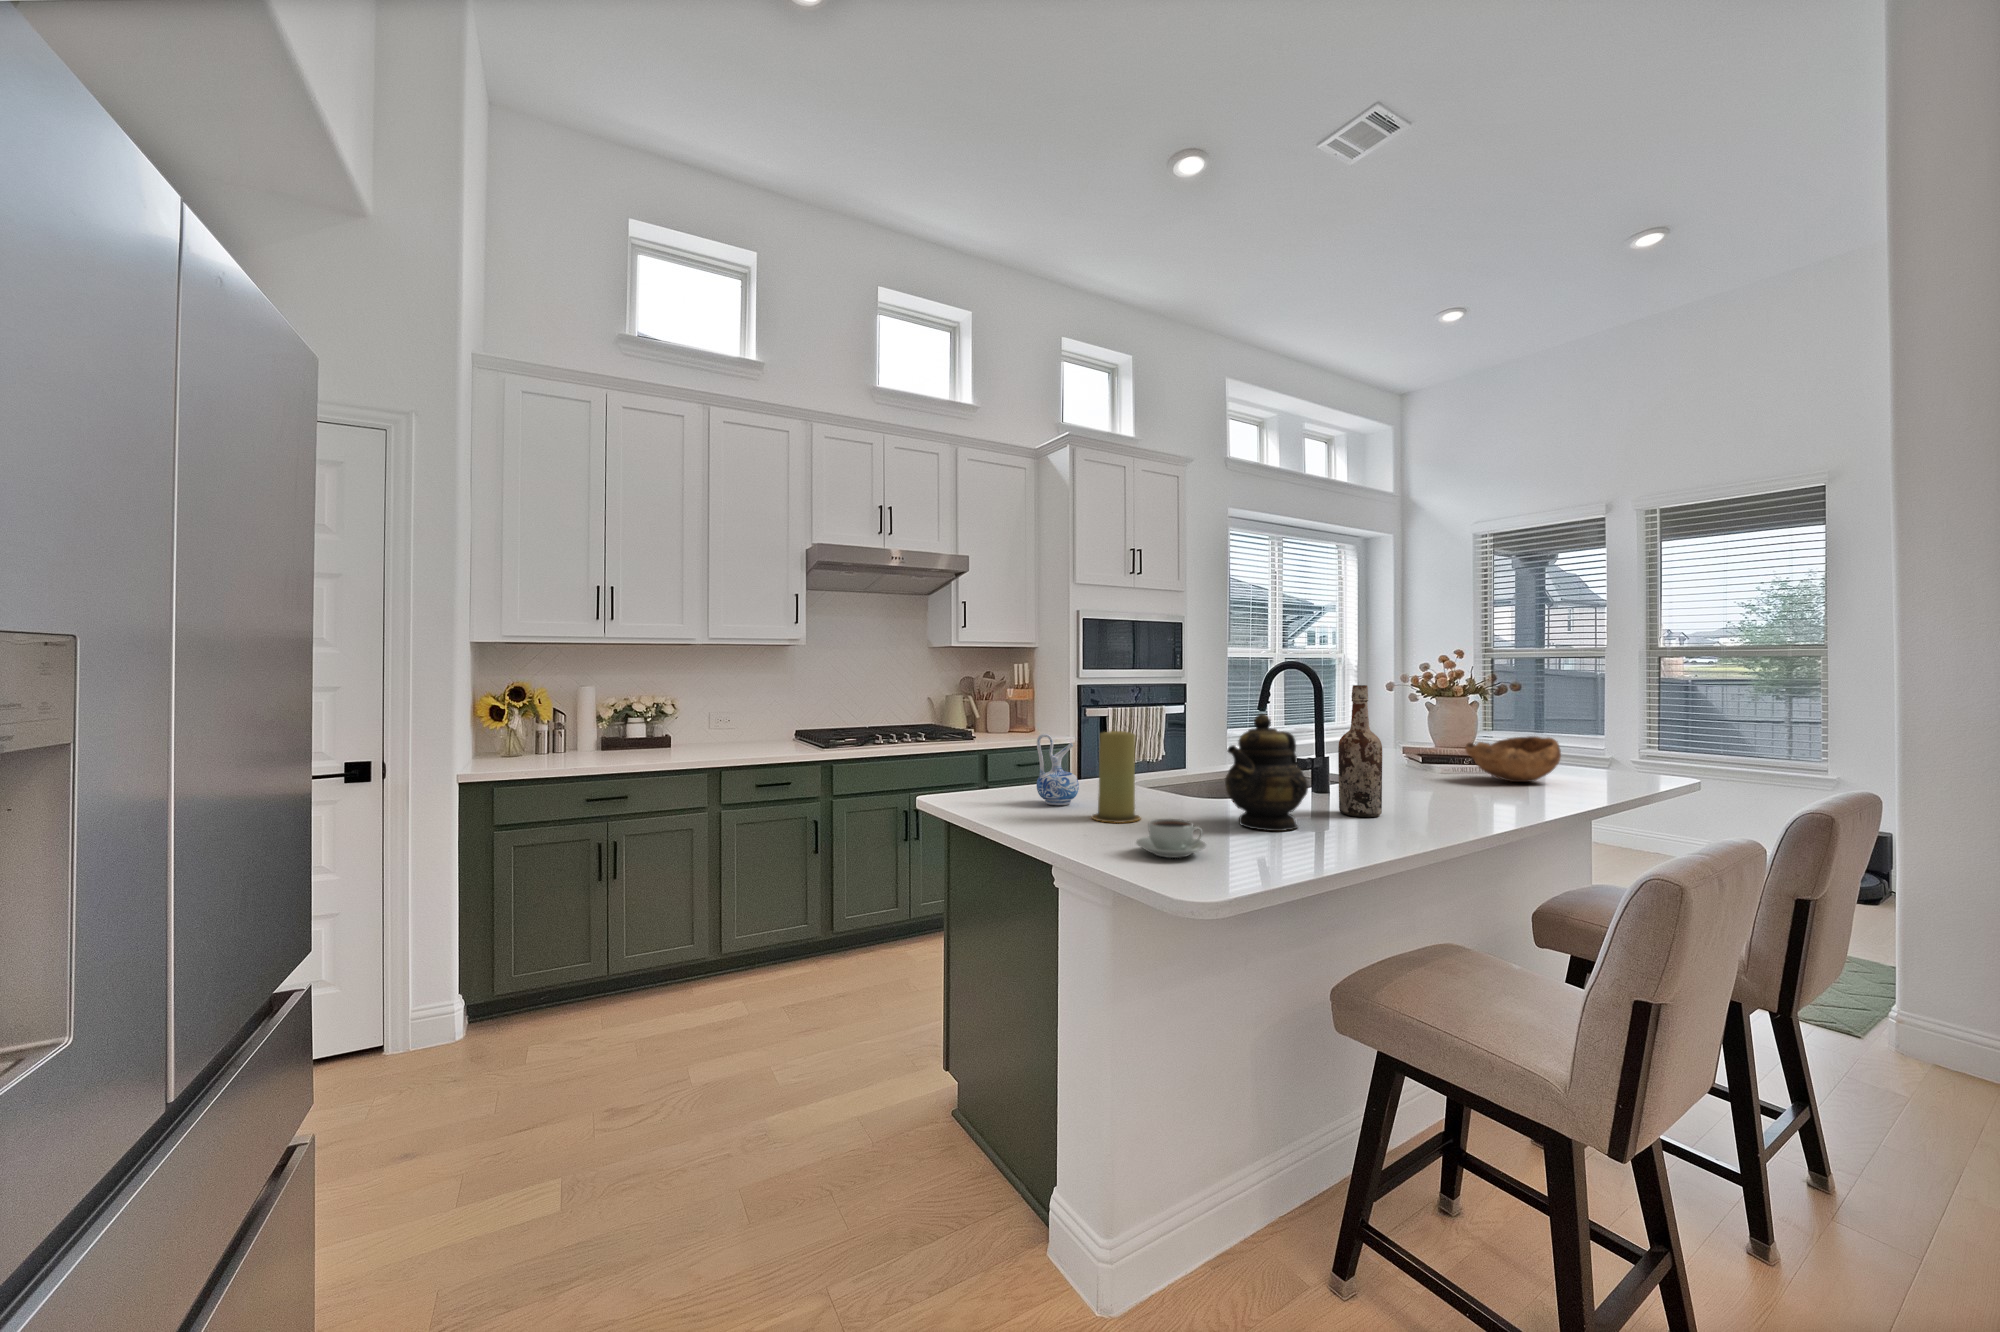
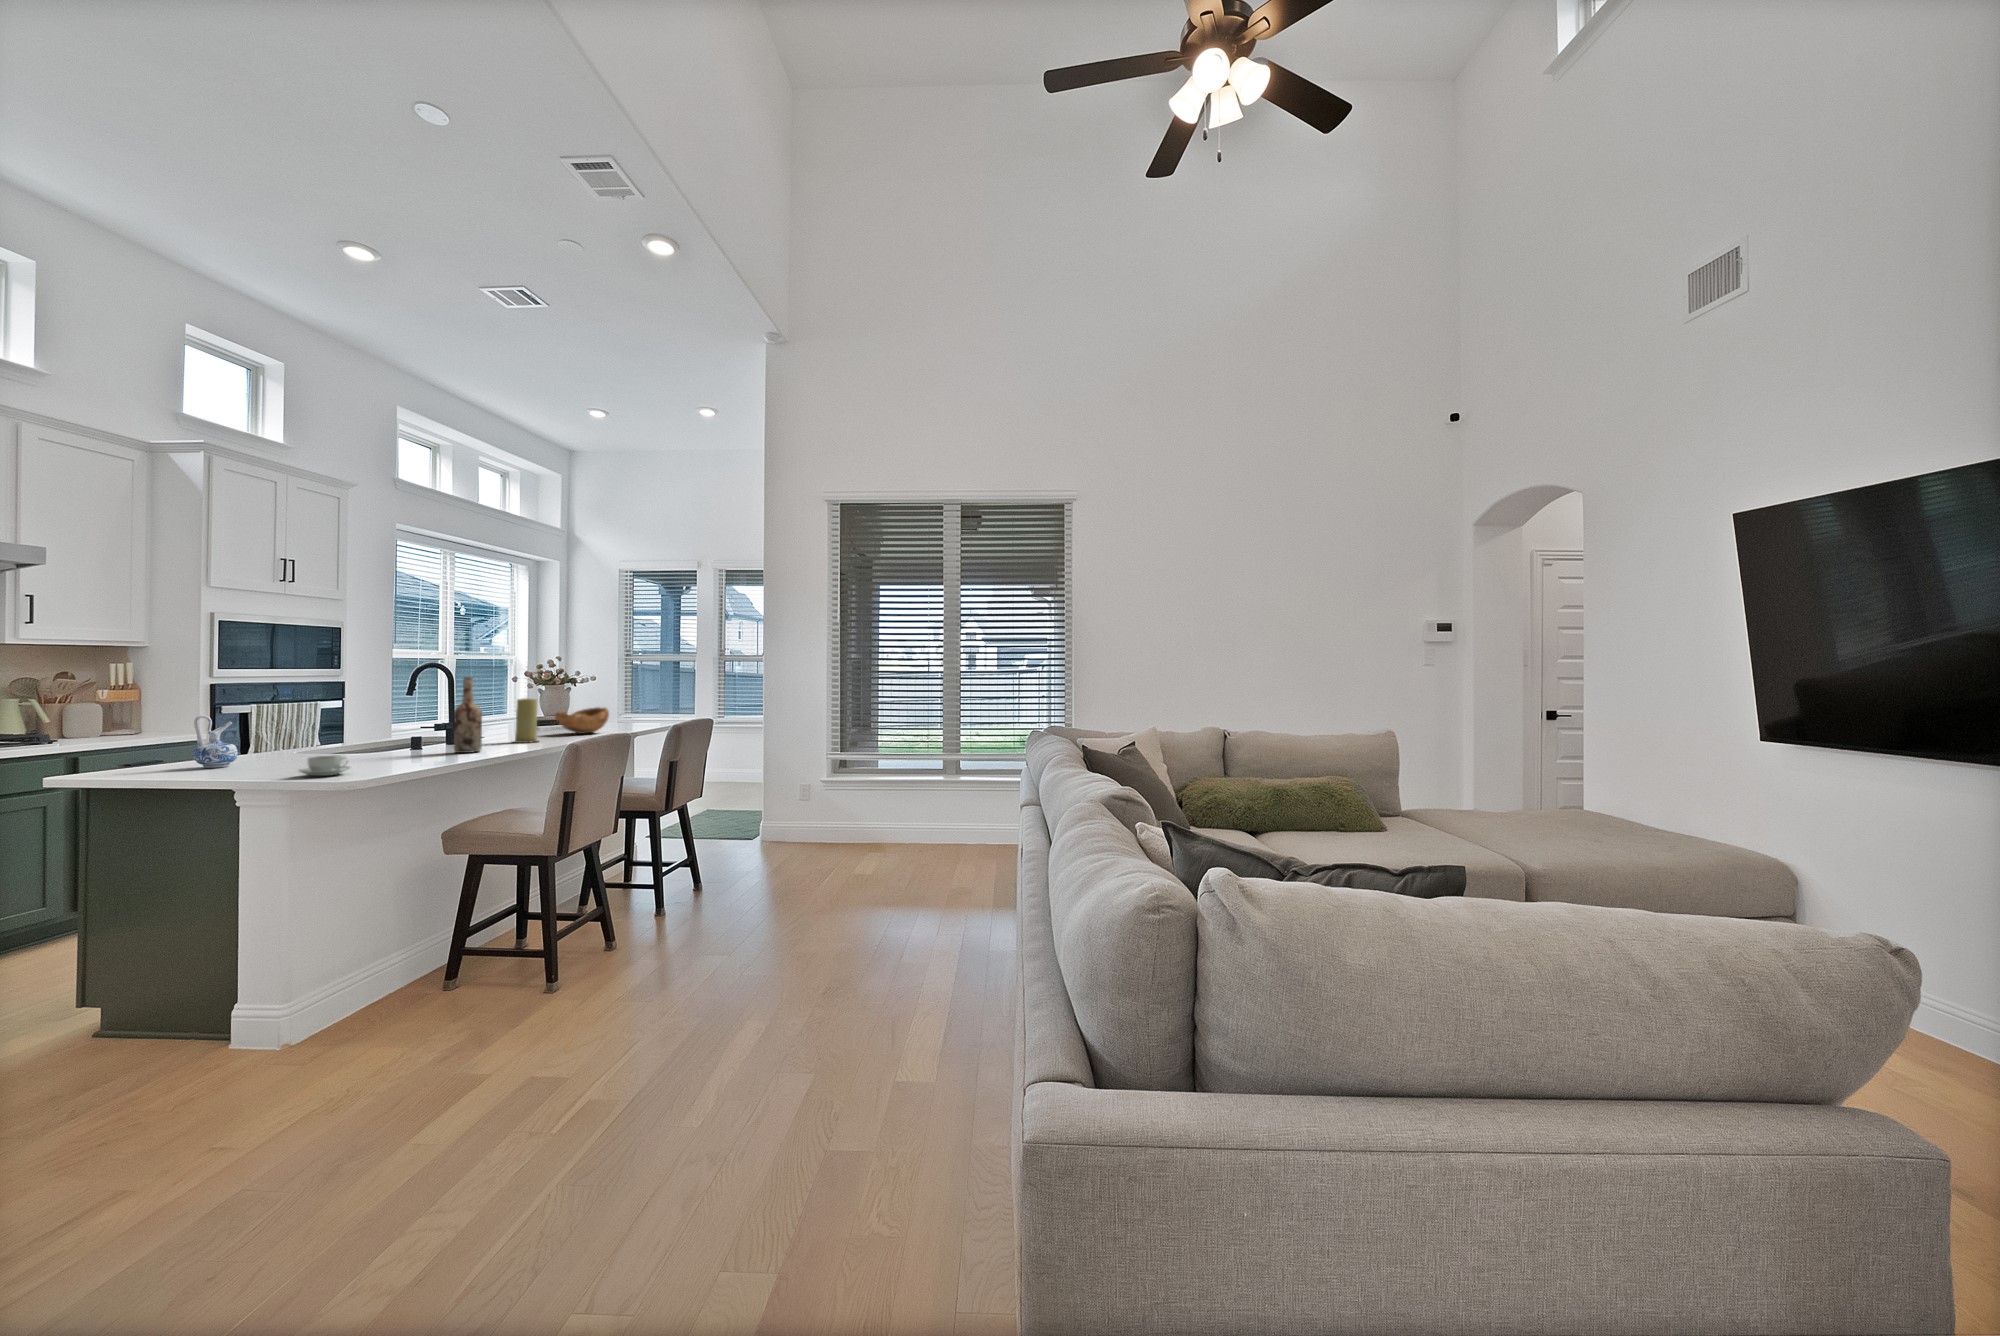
teapot: present [1225,714,1308,831] -> none [369,694,428,763]
candle: present [1092,731,1140,823] -> present [514,698,538,743]

